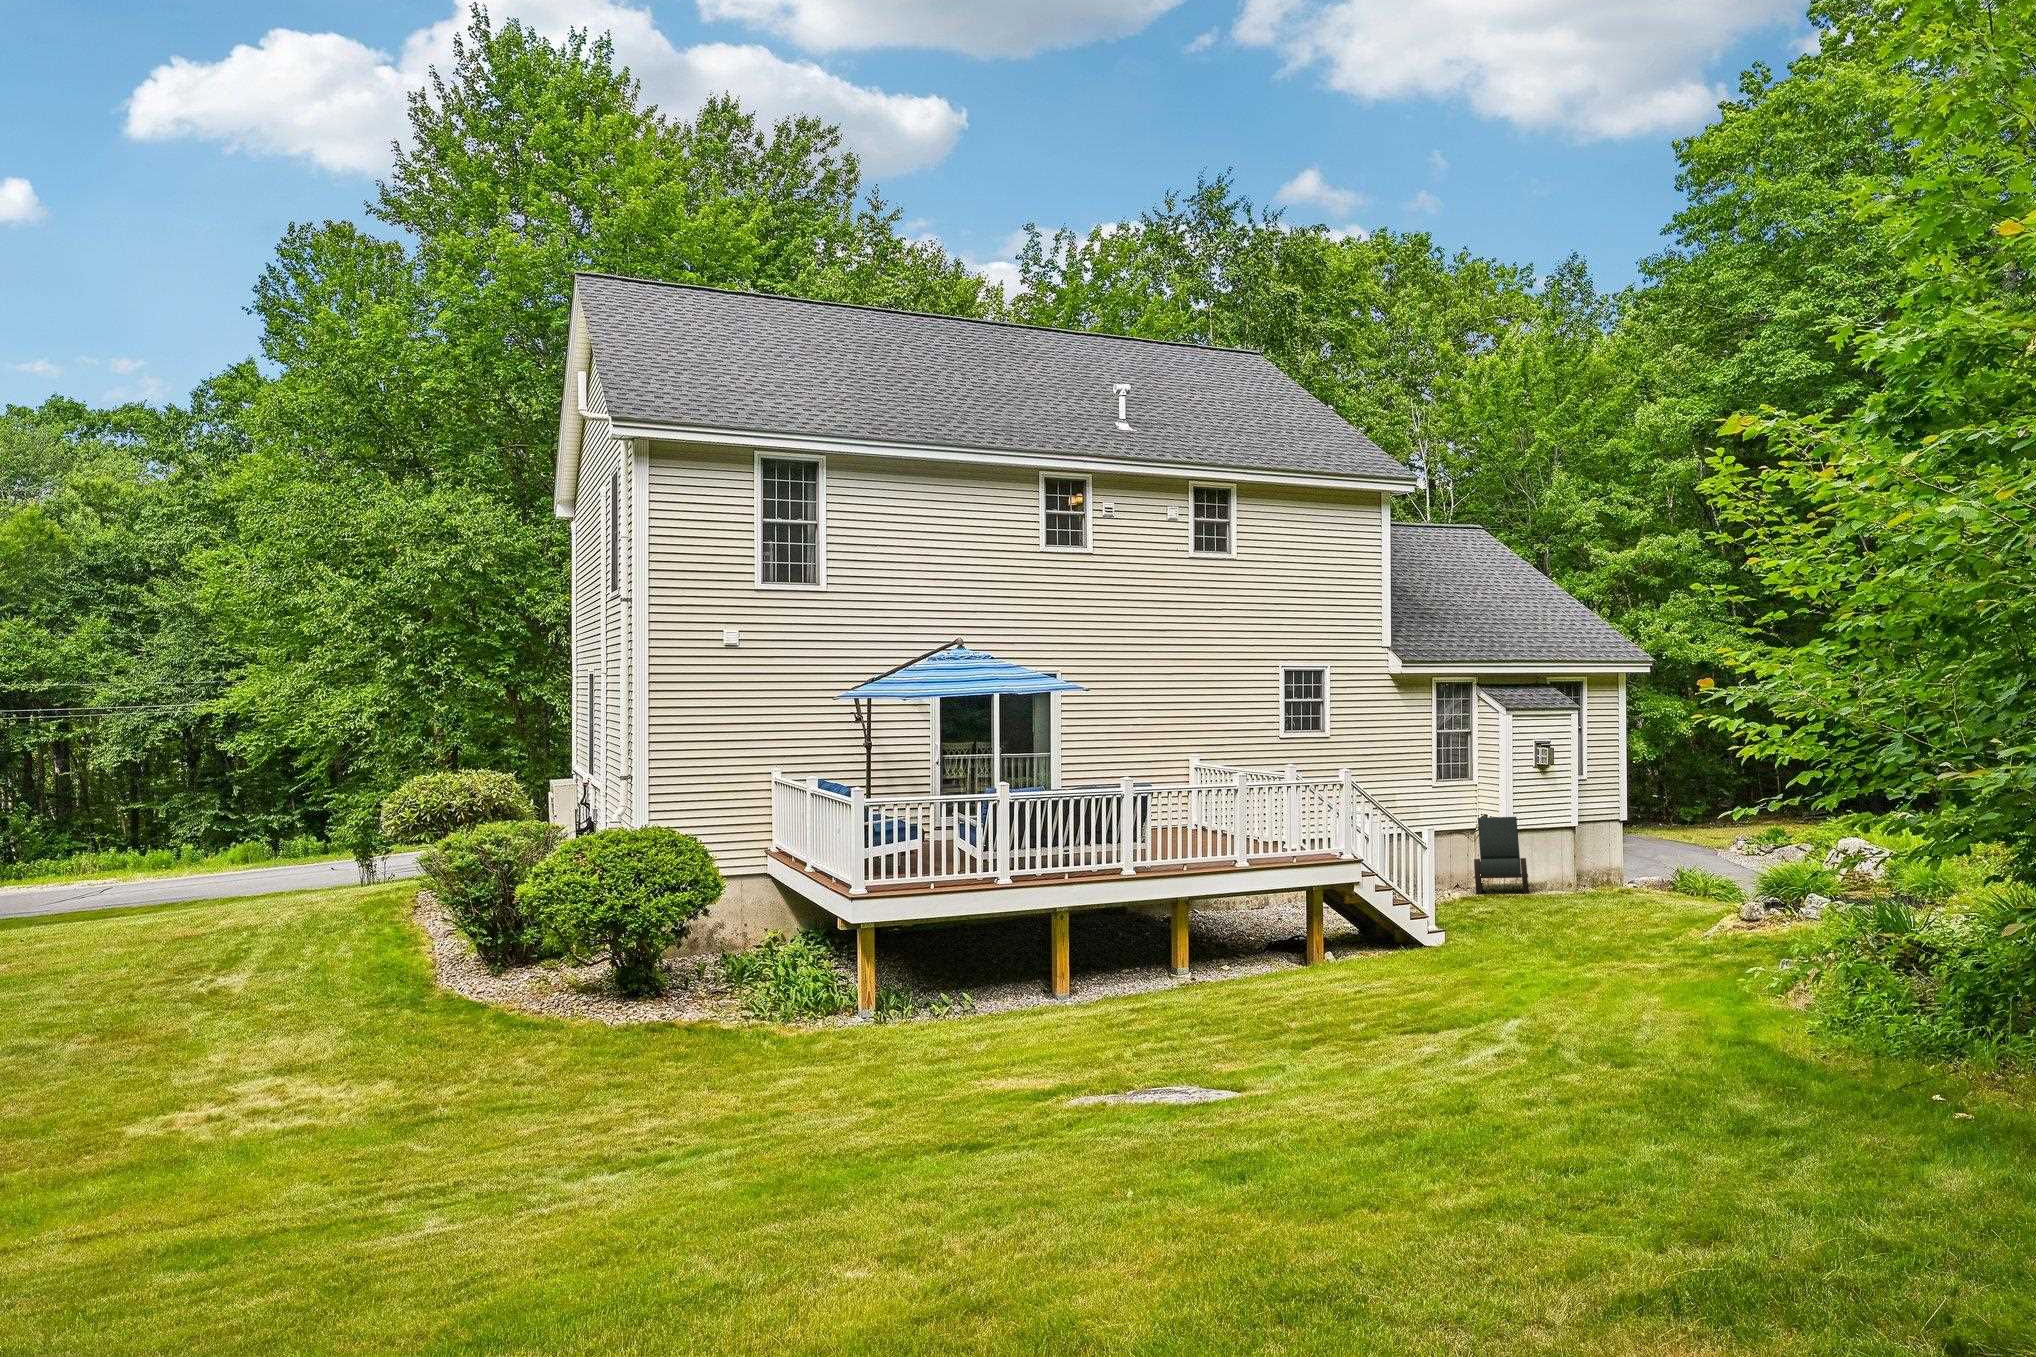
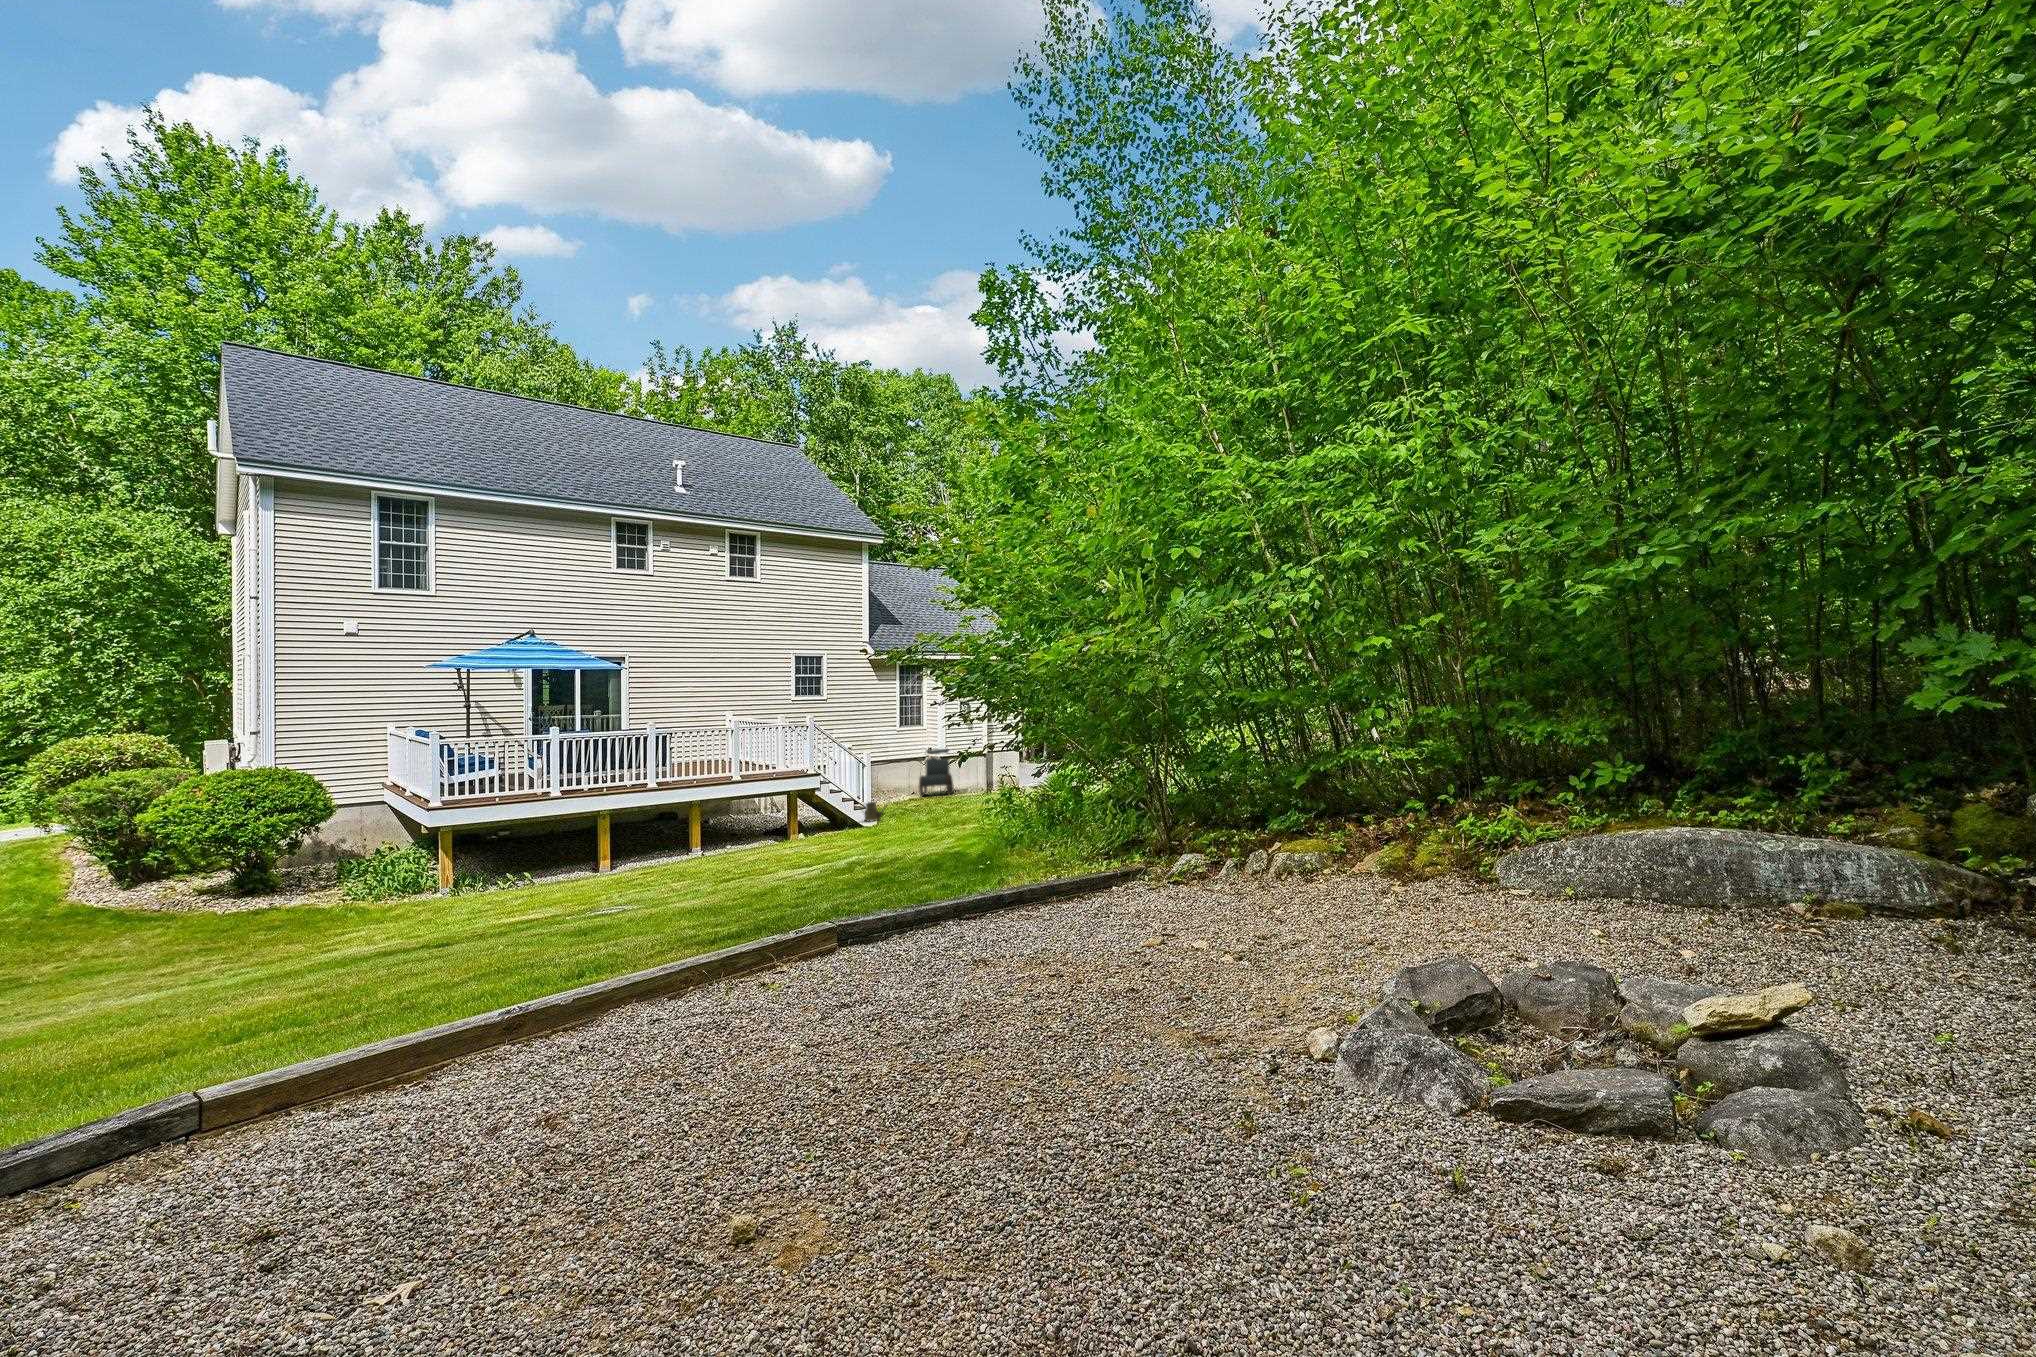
watering can: none [1422,905,1480,940] -> present [862,802,885,821]

